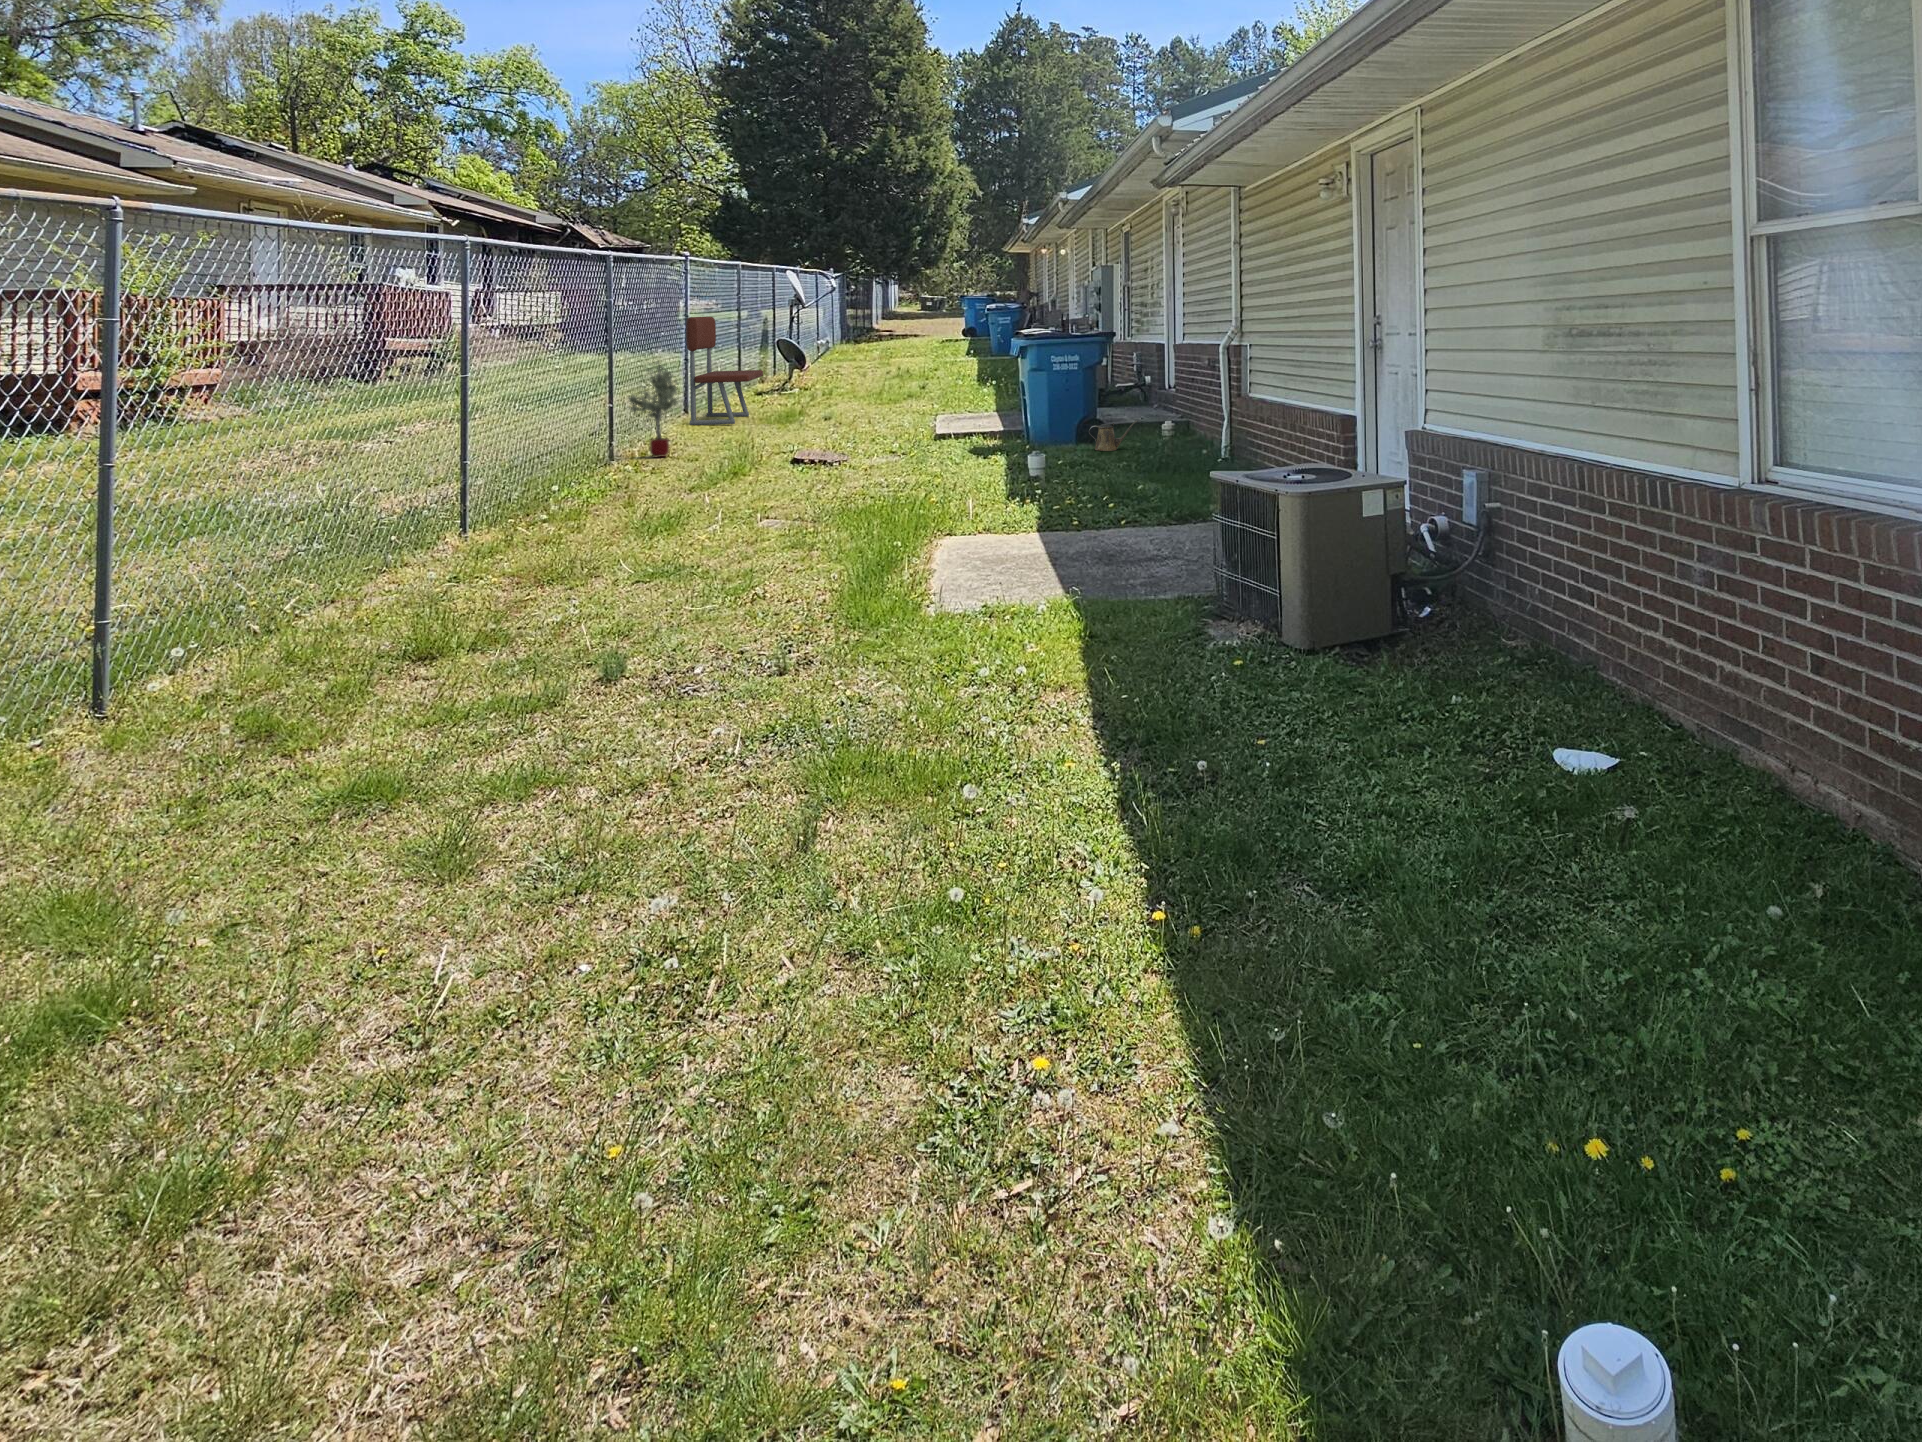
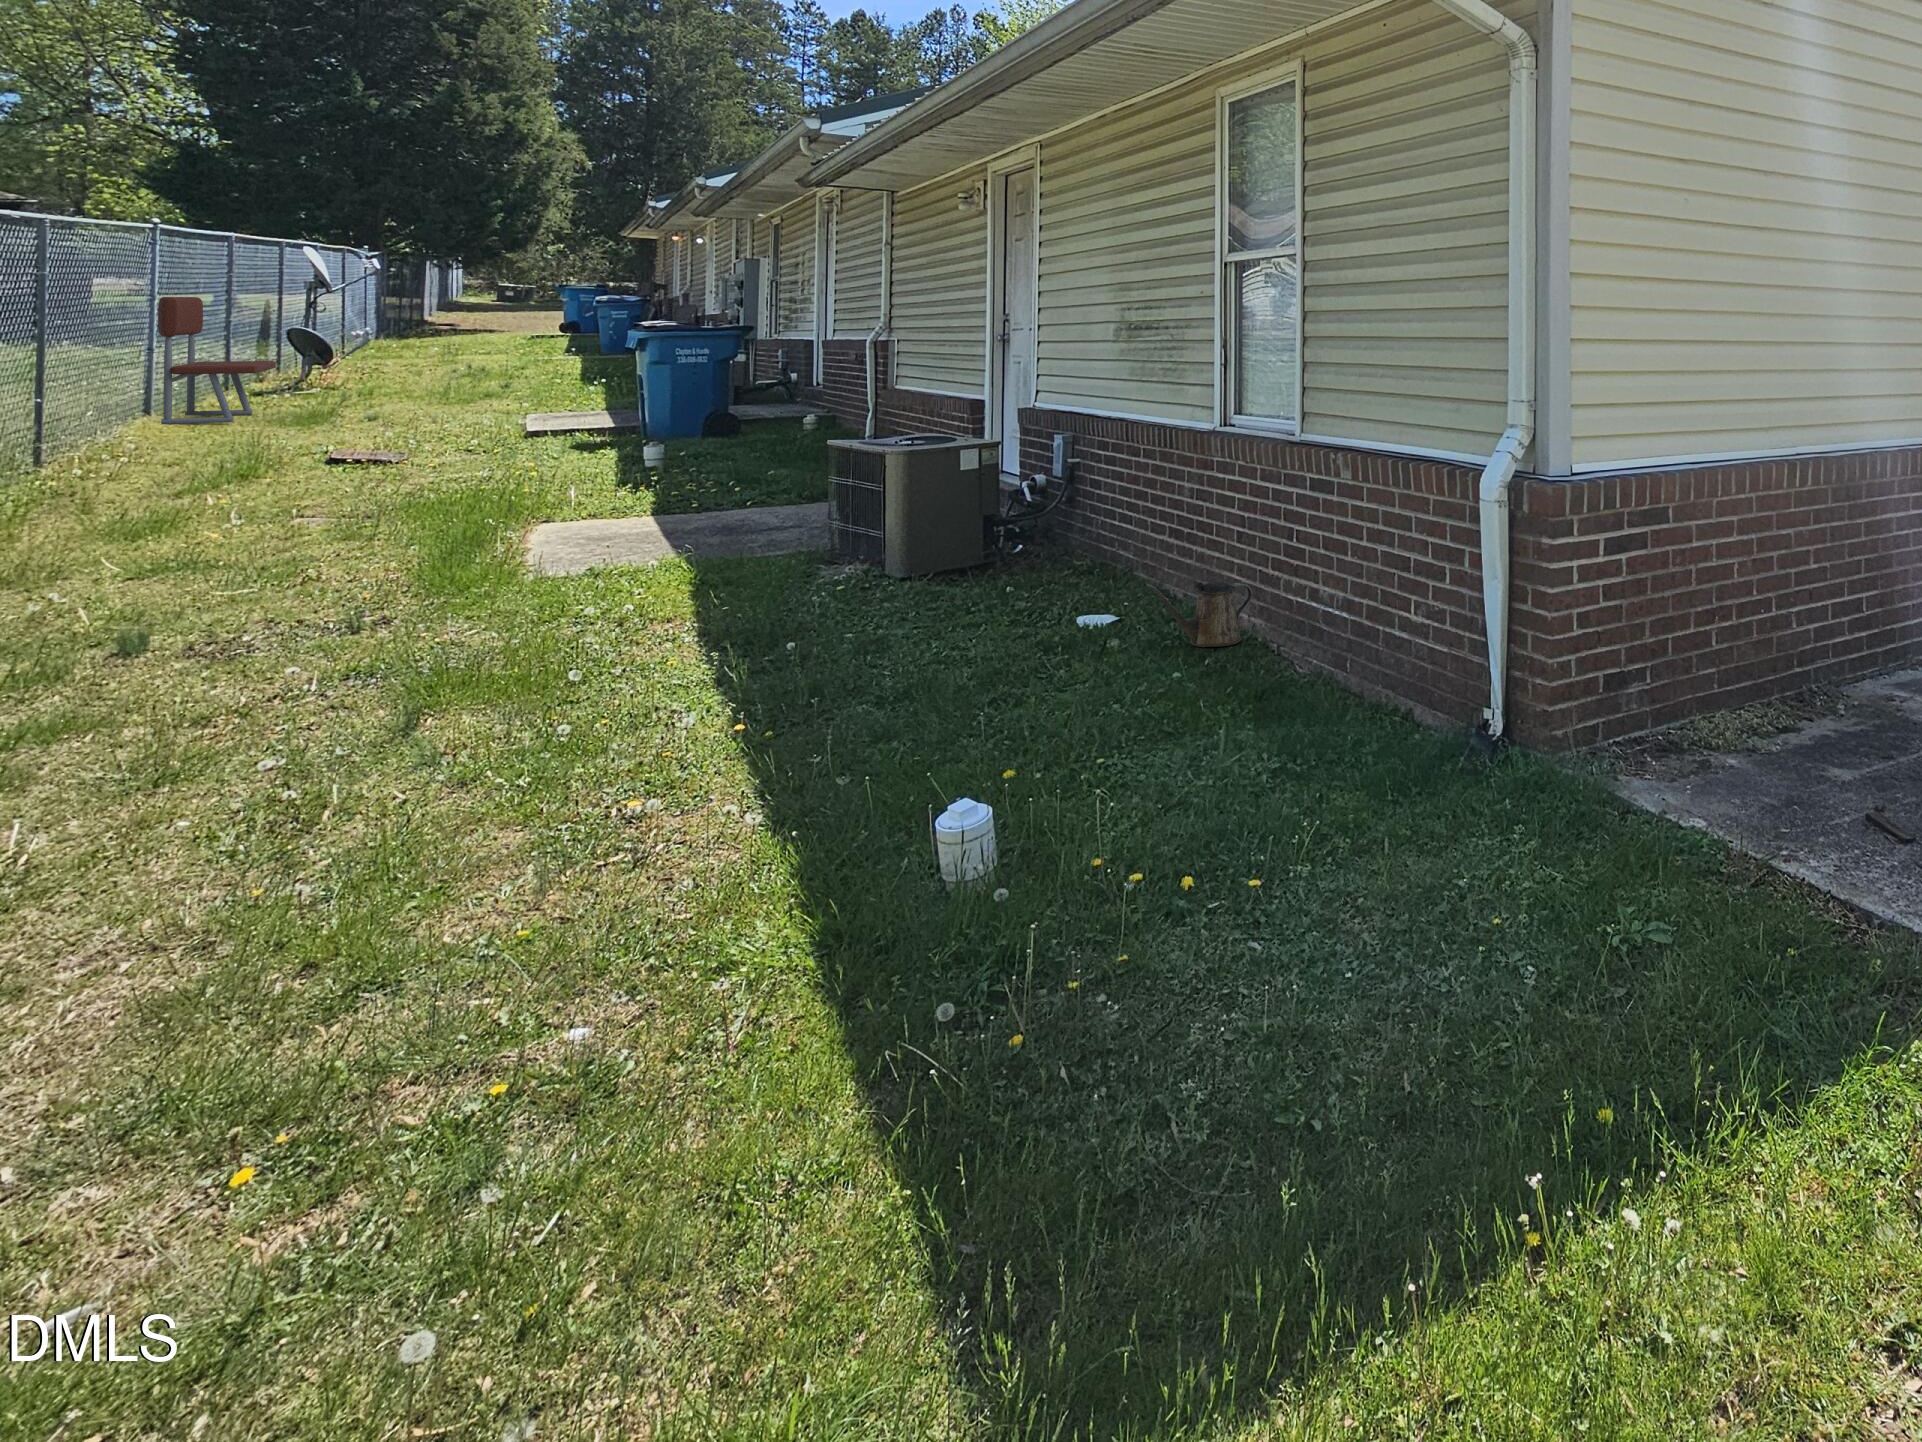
potted tree: present [629,362,678,457] -> none [76,345,162,457]
watering can: present [1089,421,1138,451] -> present [1145,581,1252,647]

